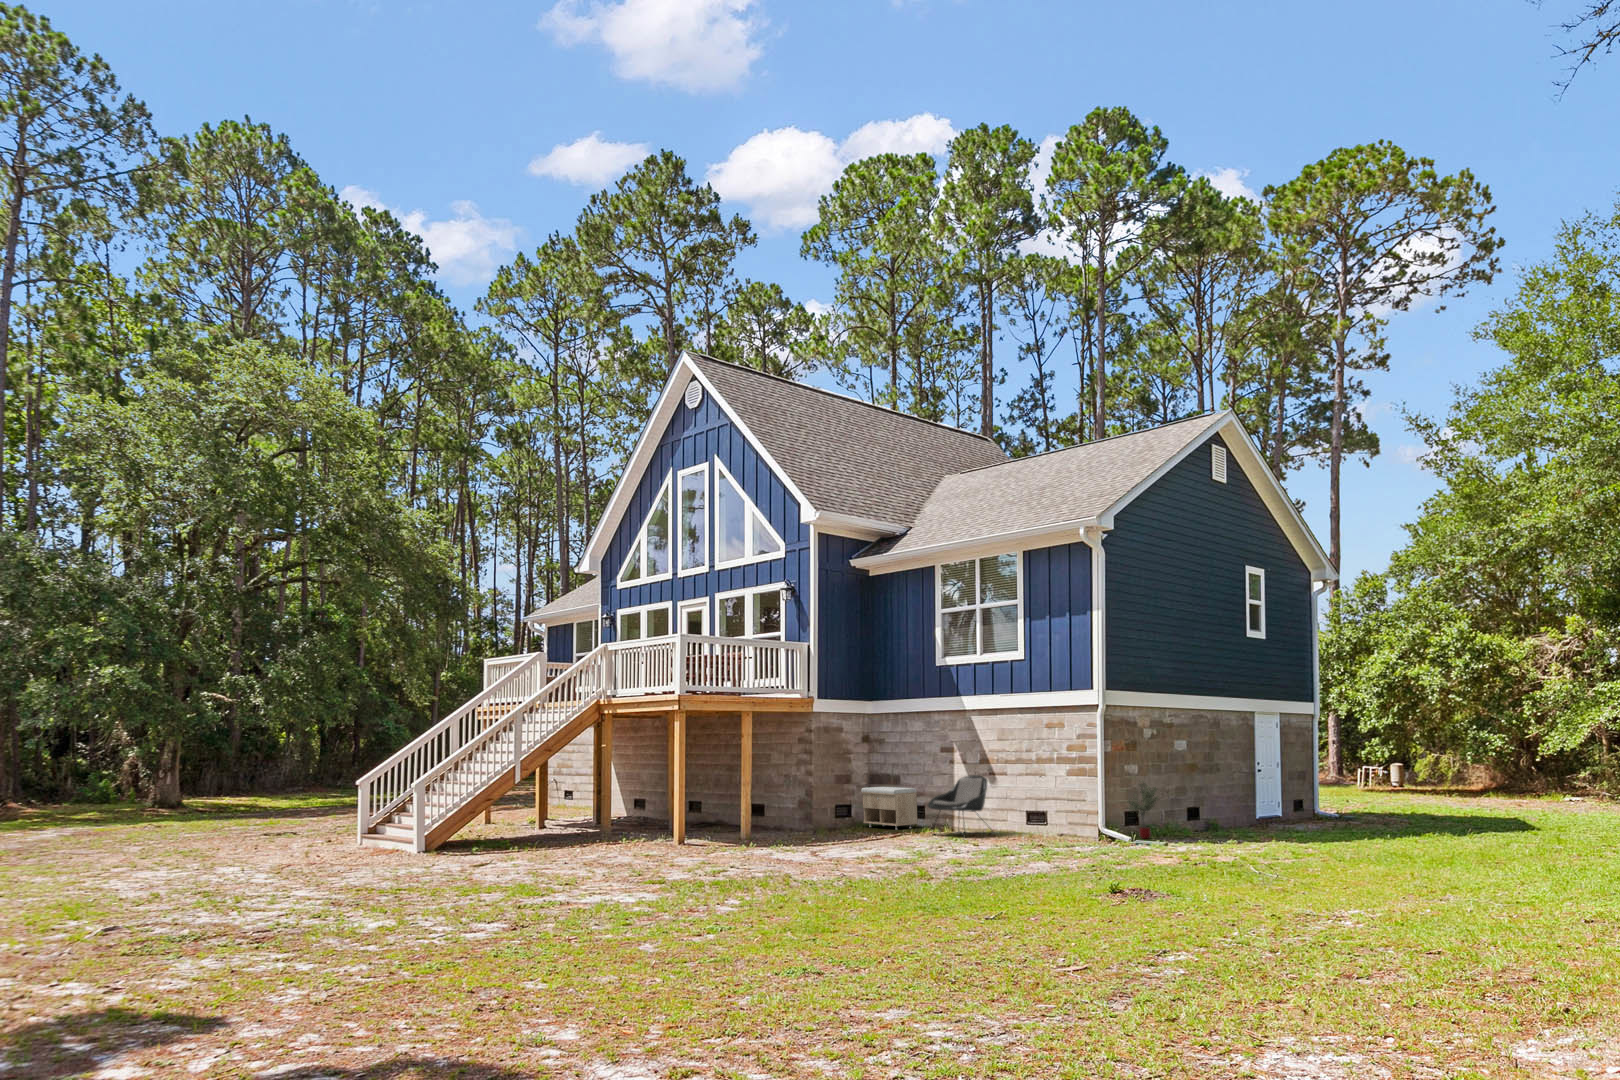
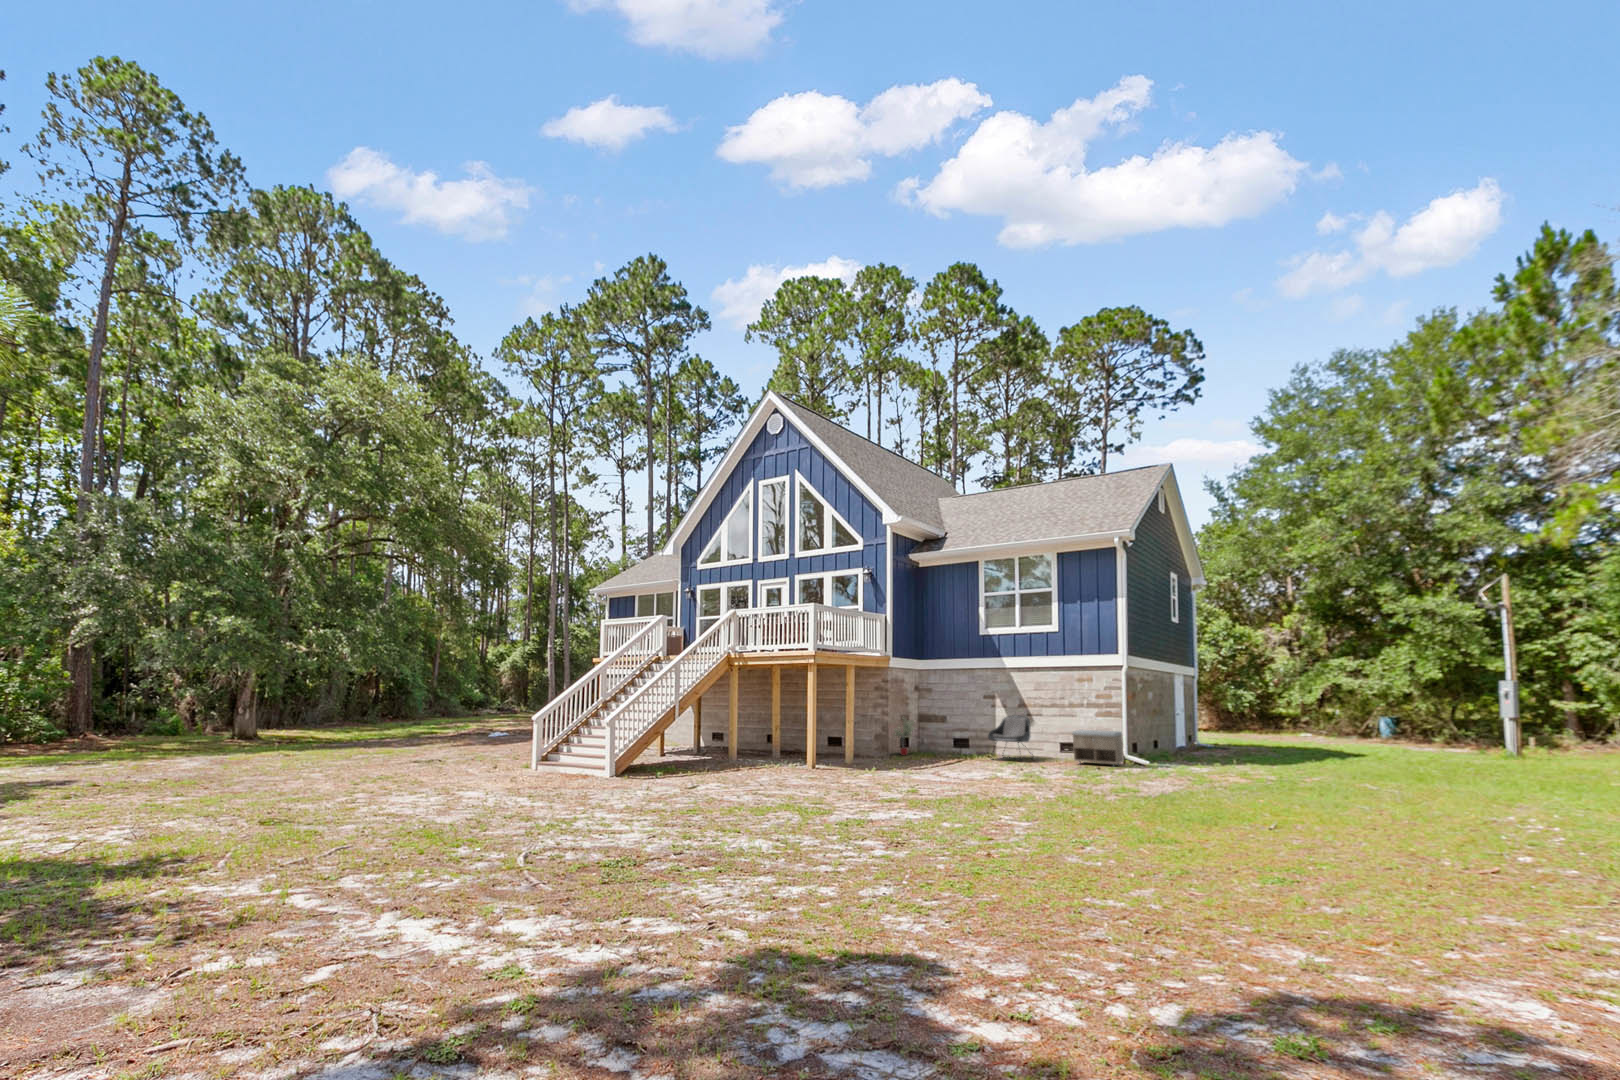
potted tree: present [1127,781,1158,839] -> present [893,718,914,755]
storage bench: present [861,787,917,830] -> present [1072,730,1124,765]

